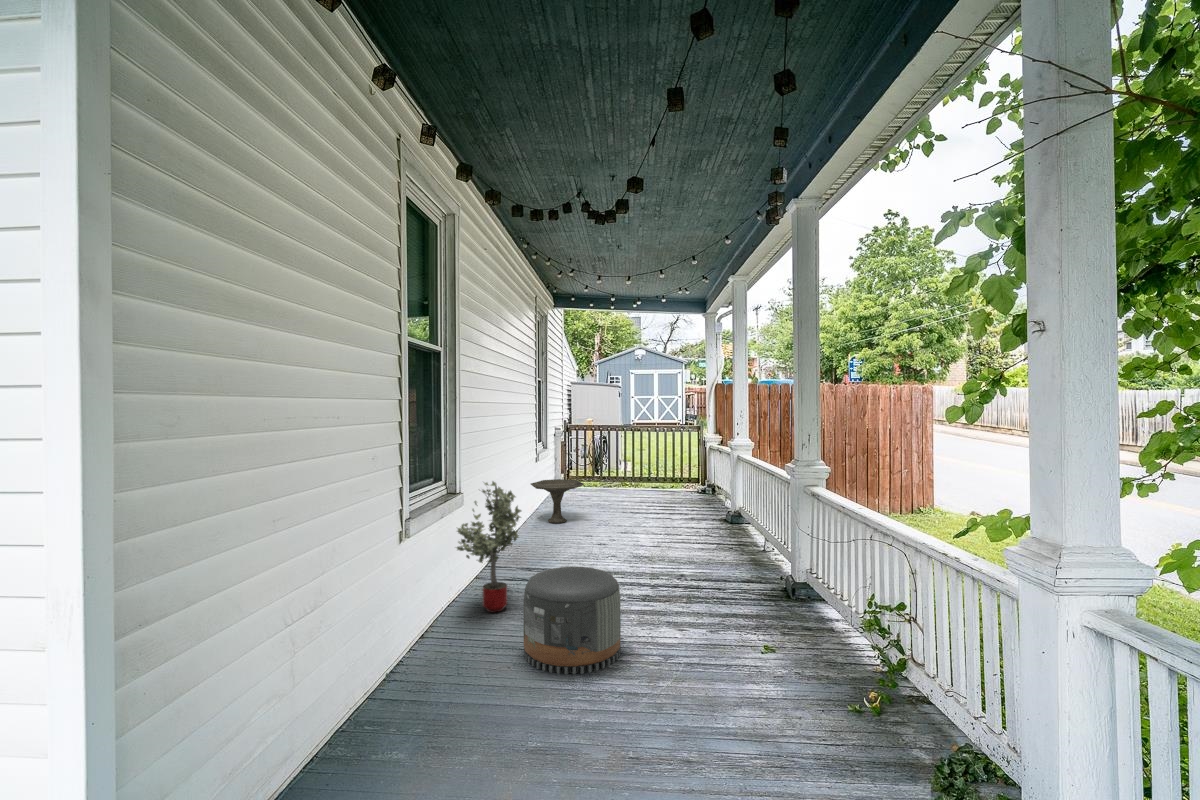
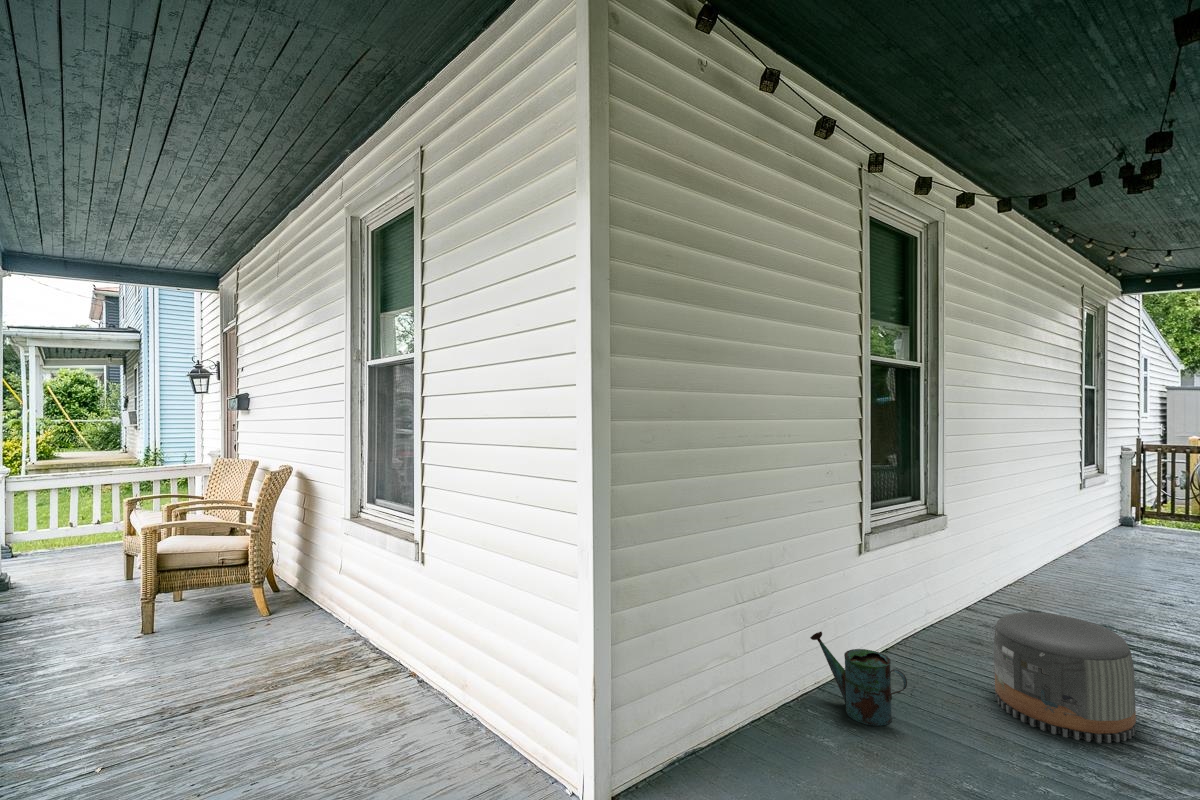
side table: present [531,479,584,523] -> none [1062,512,1150,569]
potted tree: present [457,481,521,612] -> none [927,505,1015,646]
watering can: none [352,646,464,738] -> present [810,632,907,726]

